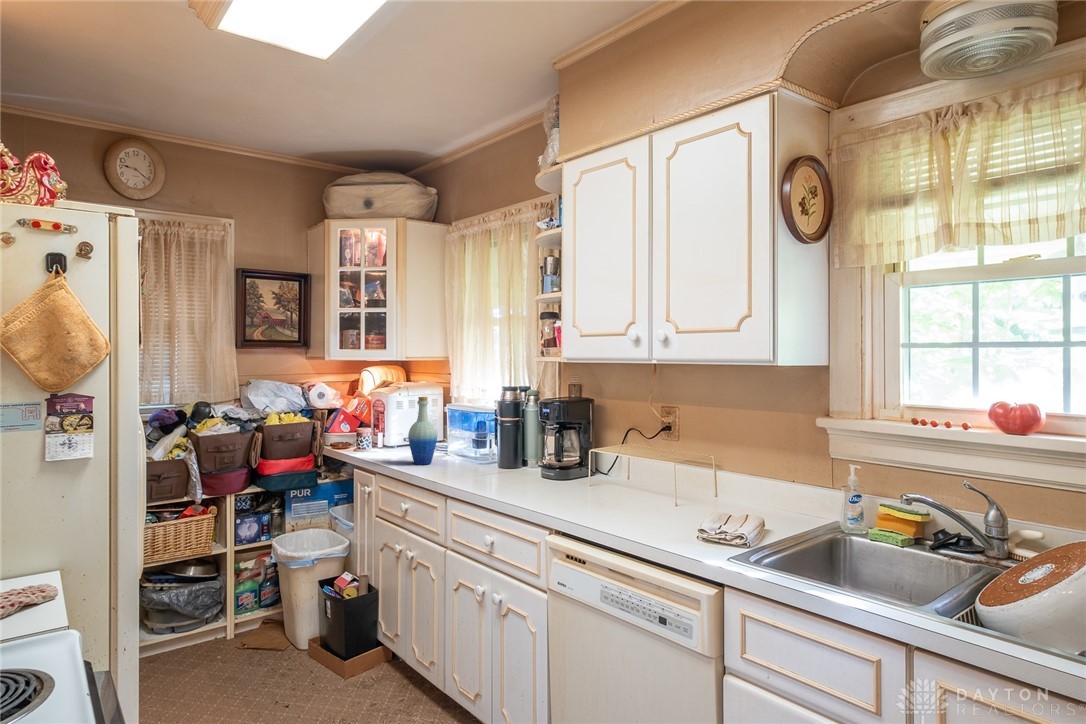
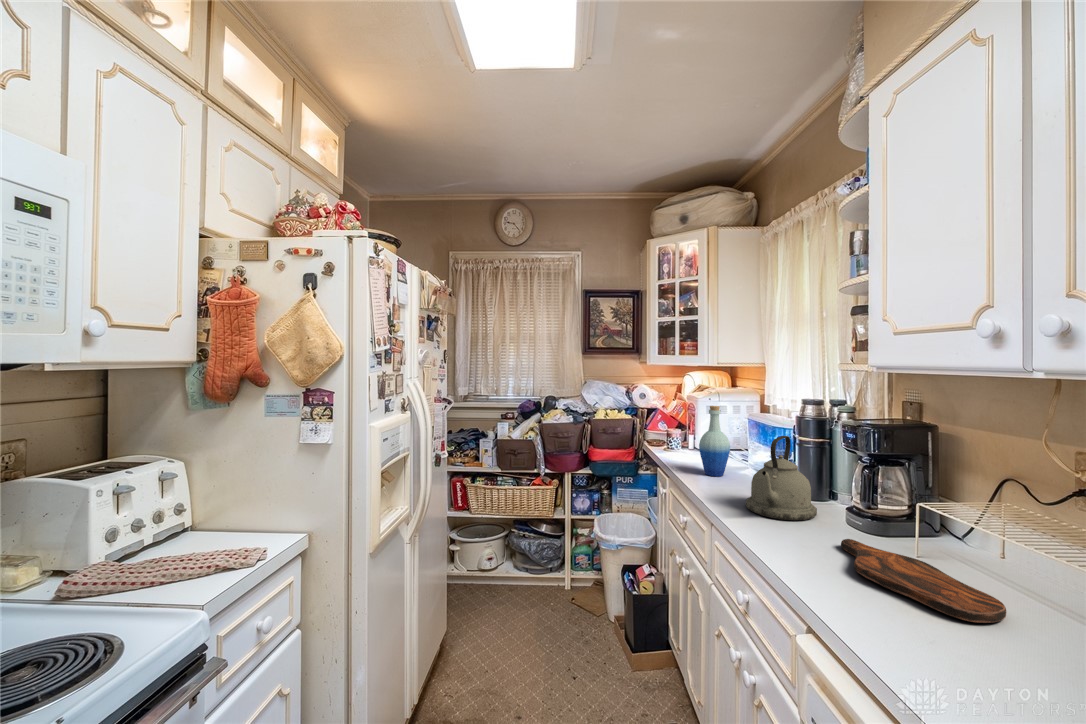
kettle: none [467,415,522,484] -> present [746,436,817,520]
cutting board: none [549,485,647,511] -> present [841,539,1006,623]

